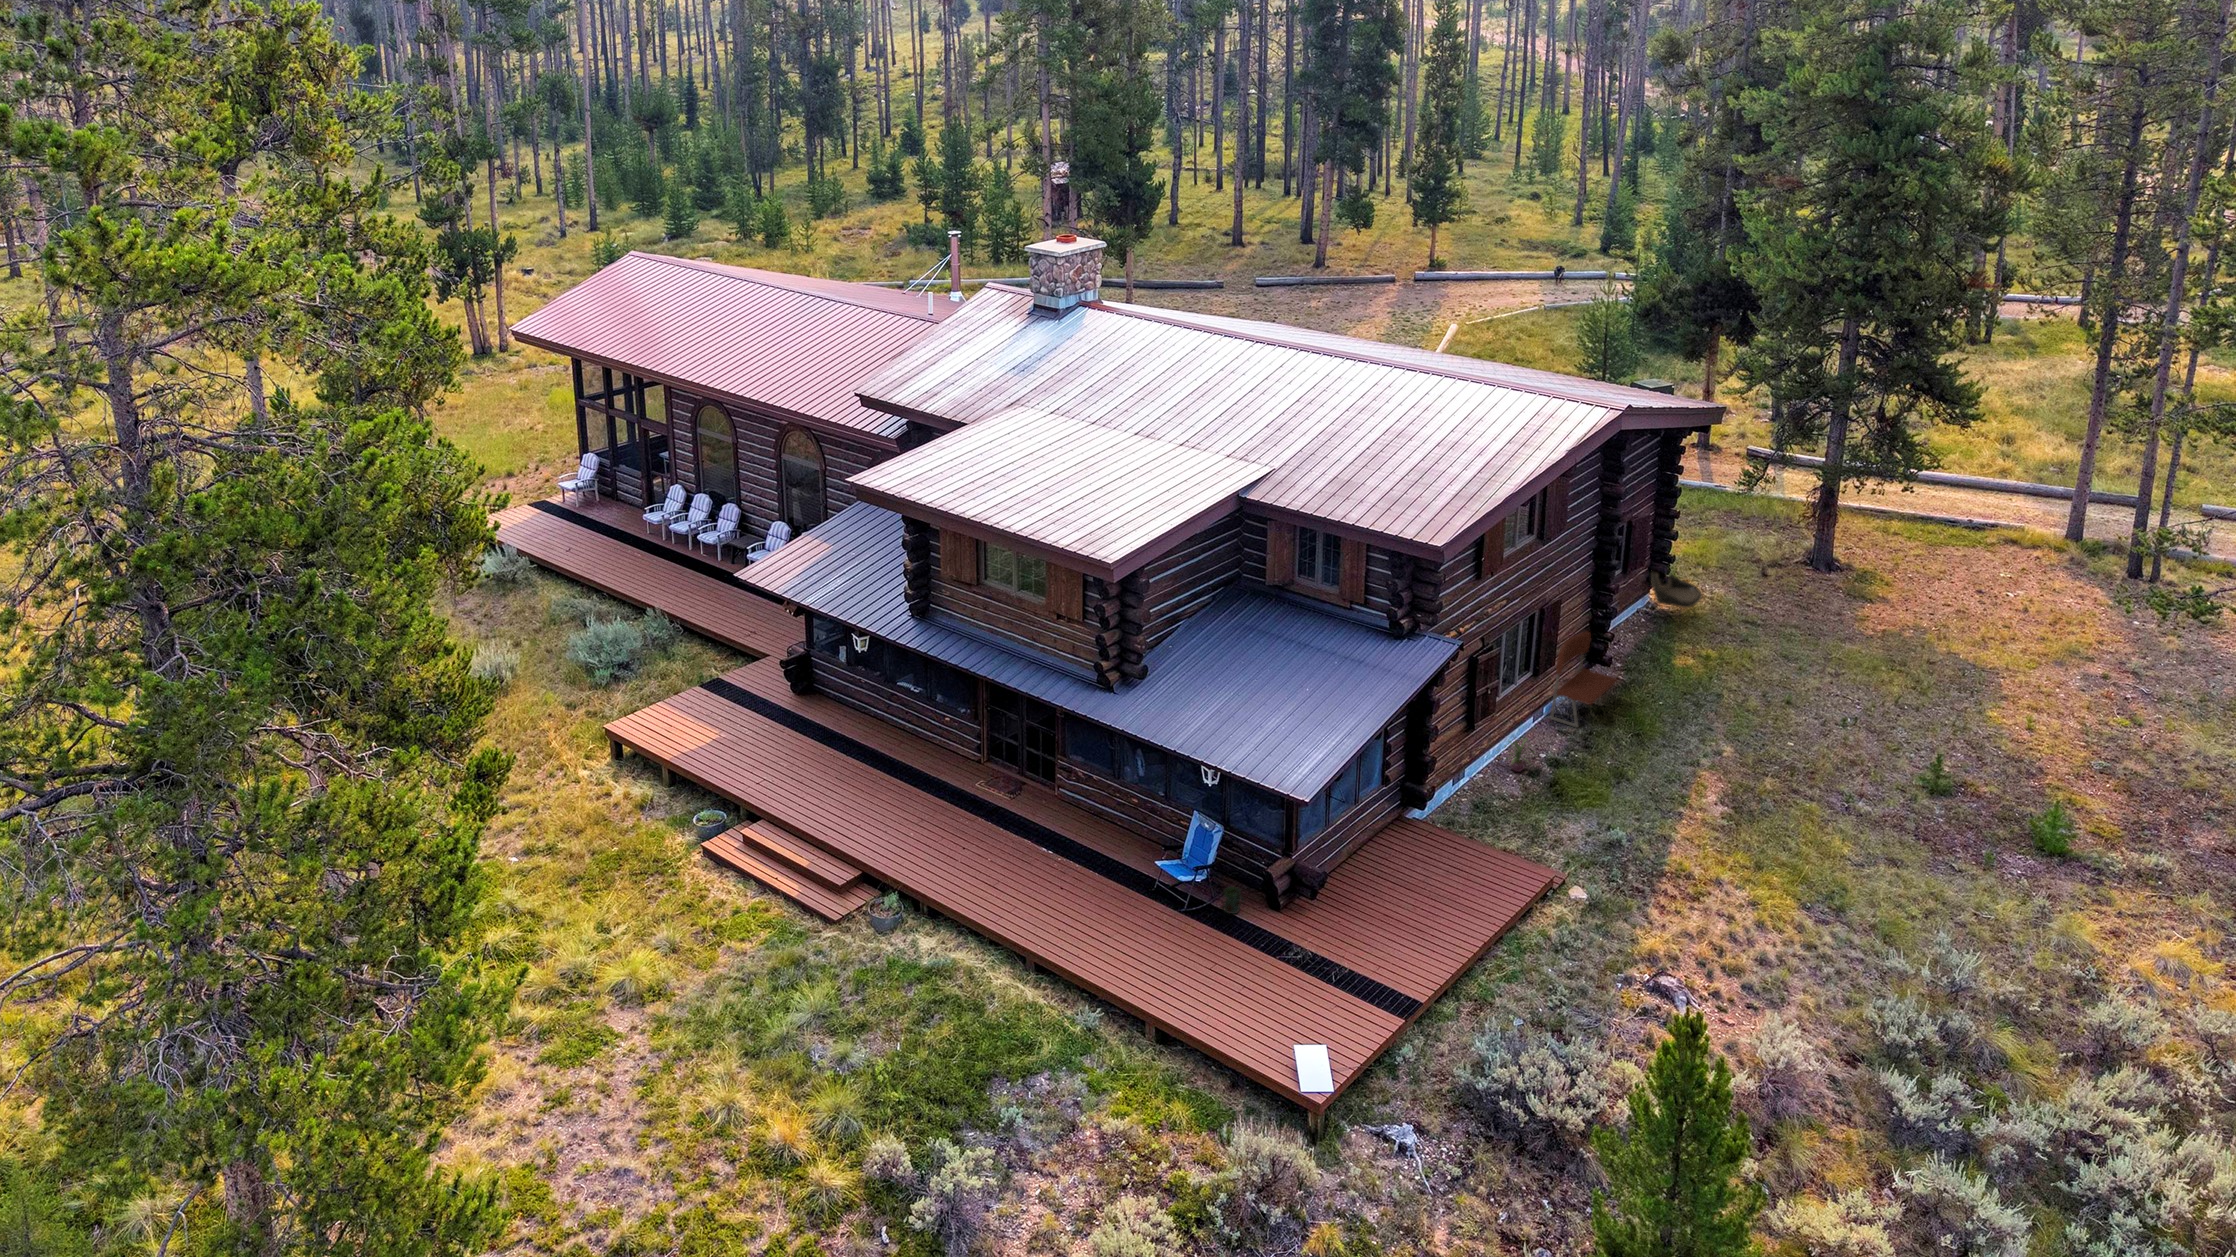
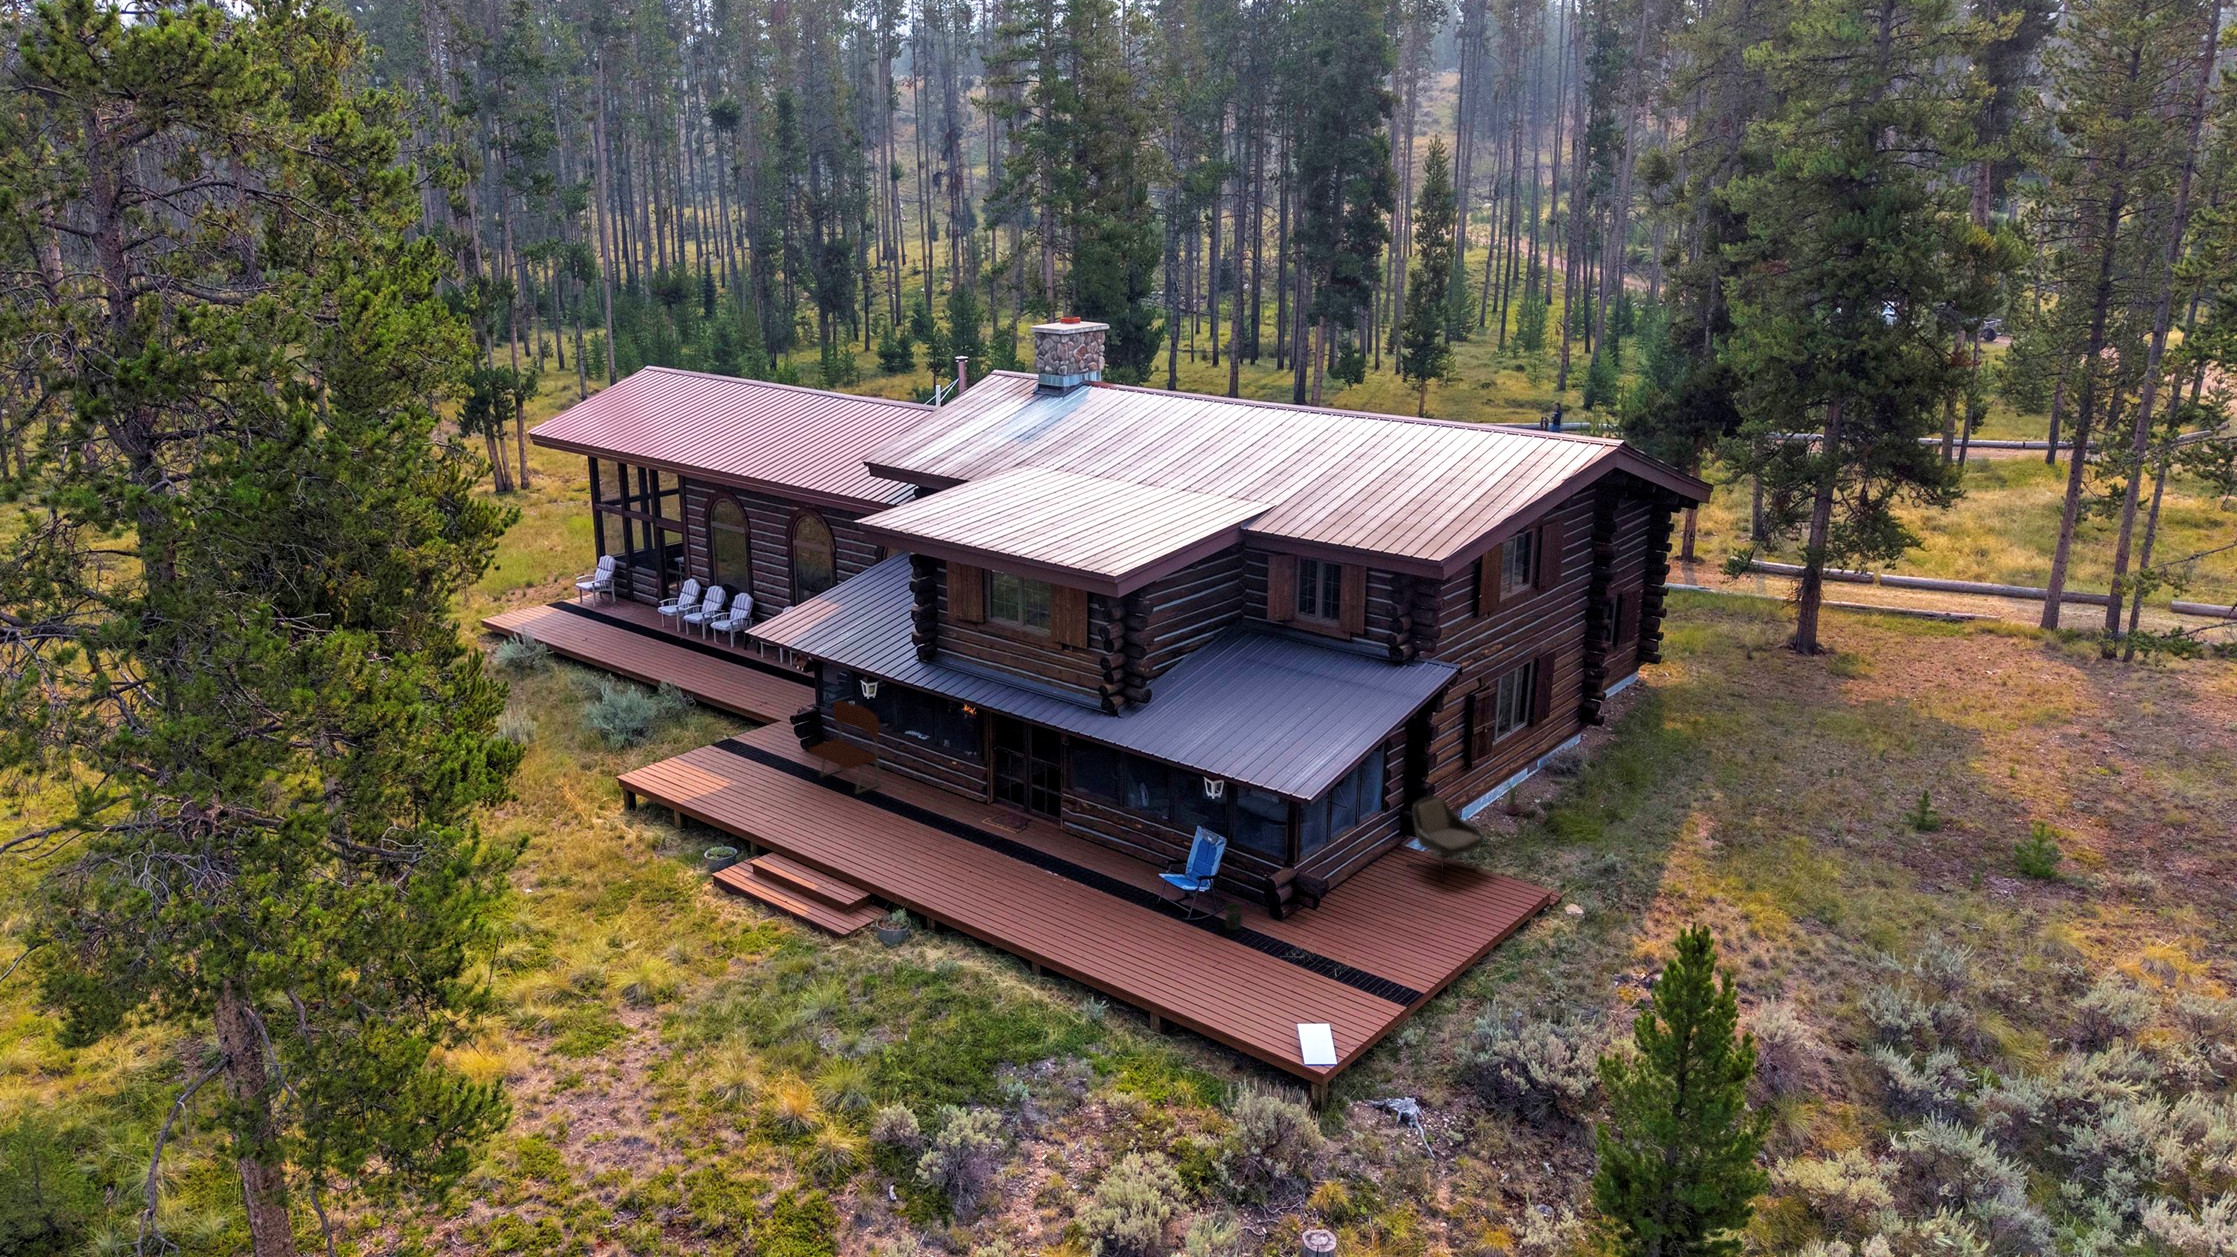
lounge chair: present [1644,572,1702,628] -> present [1407,796,1483,868]
bench: present [1549,632,1617,728] -> present [809,701,880,794]

